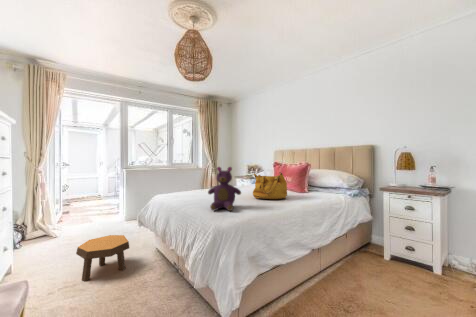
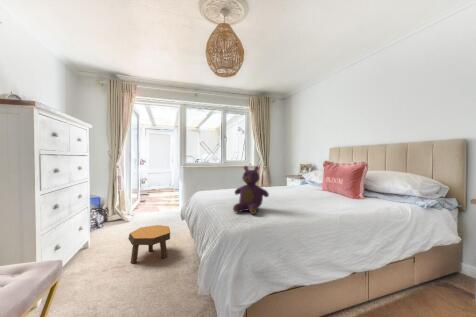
handbag: present [253,172,287,199] -> none [289,173,330,204]

